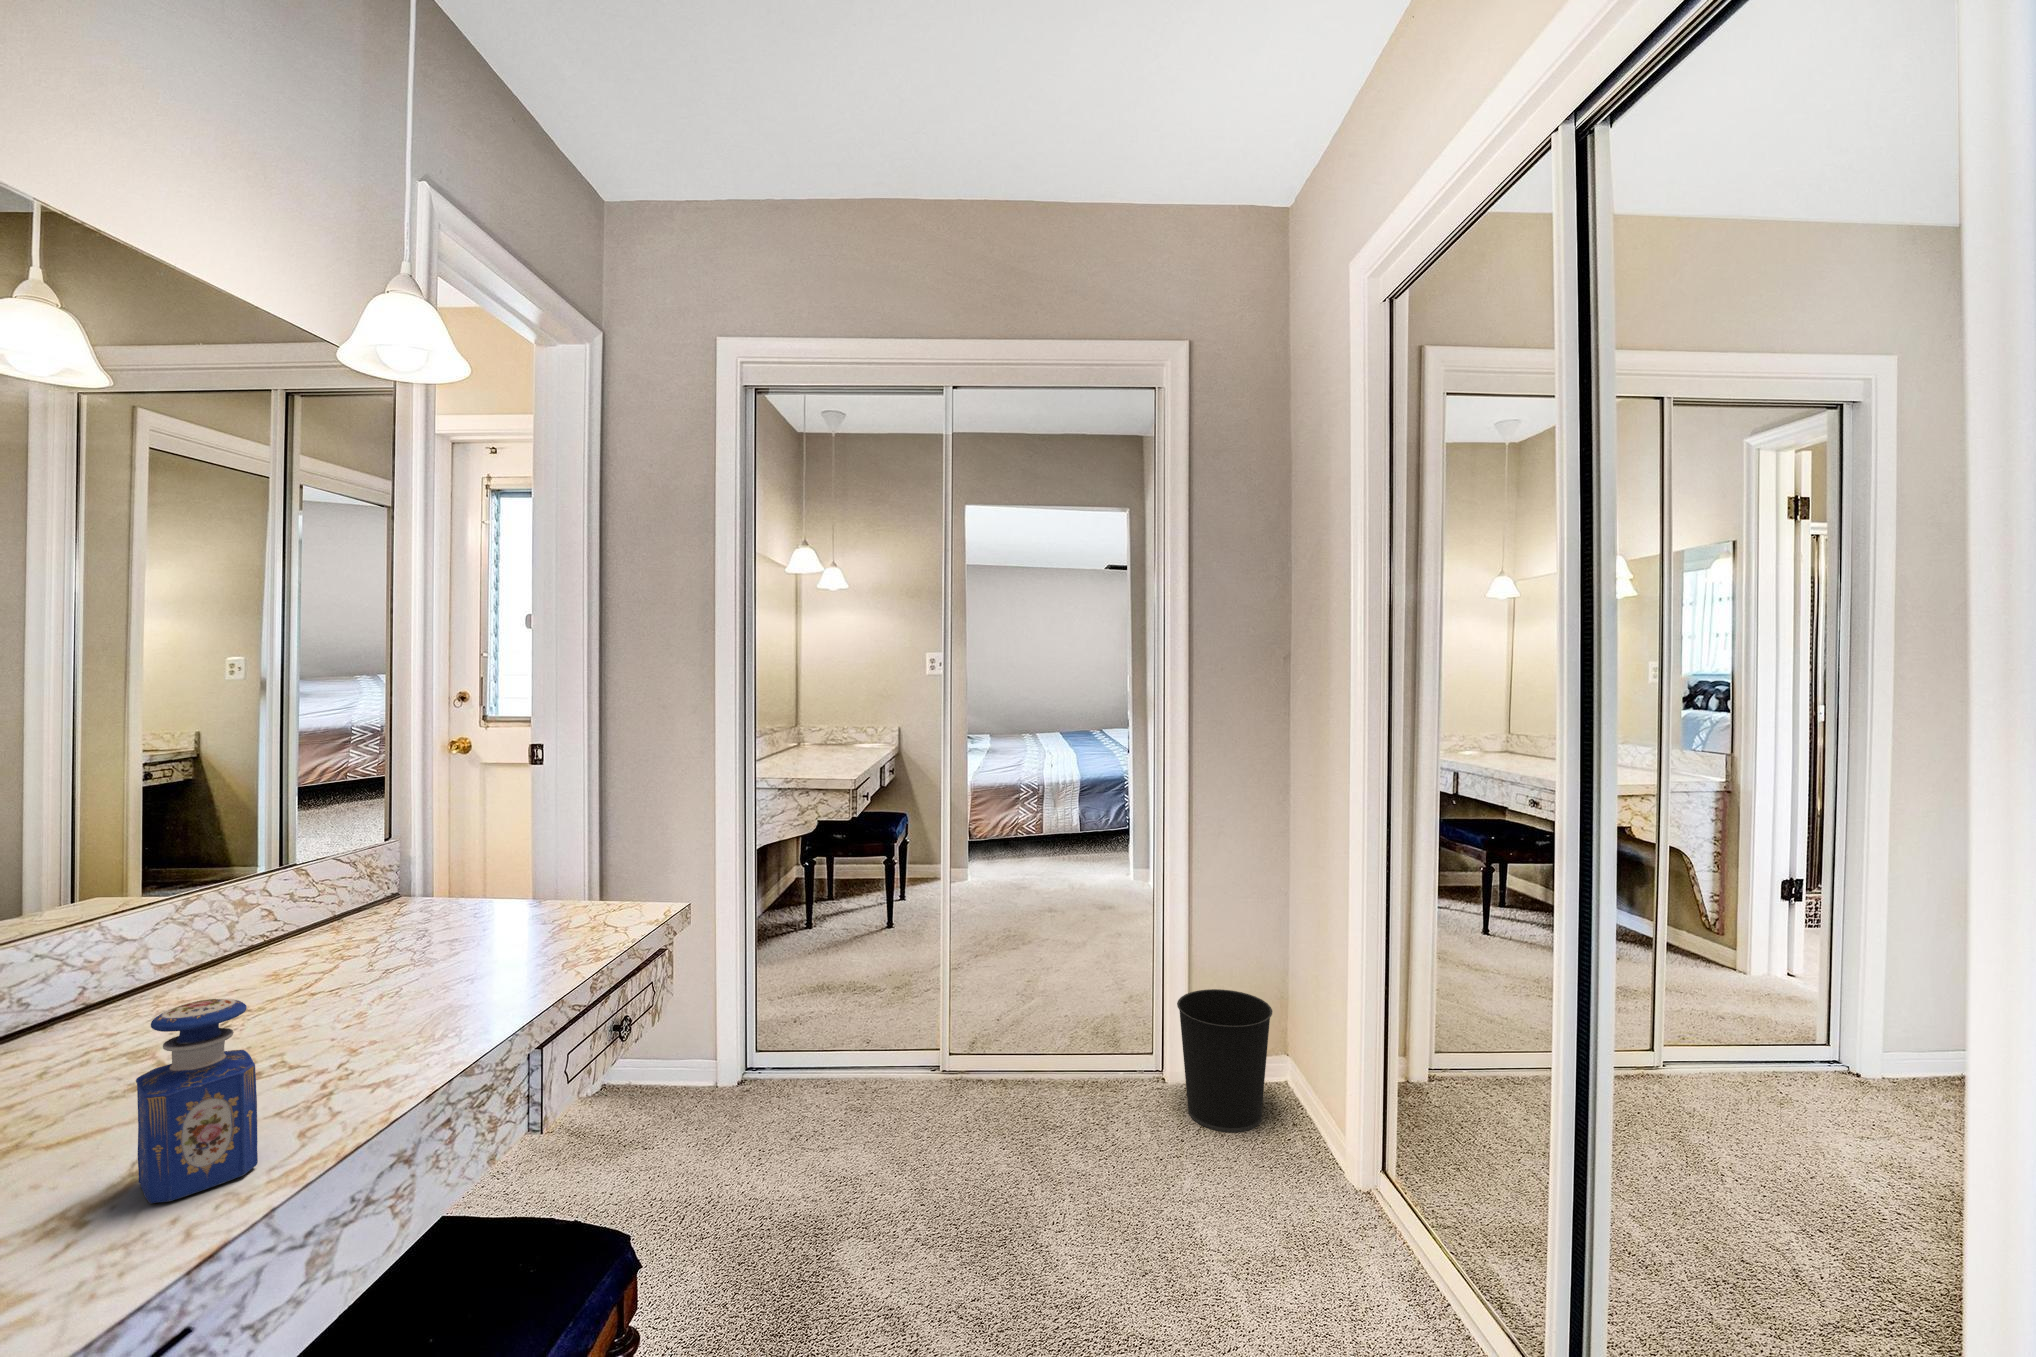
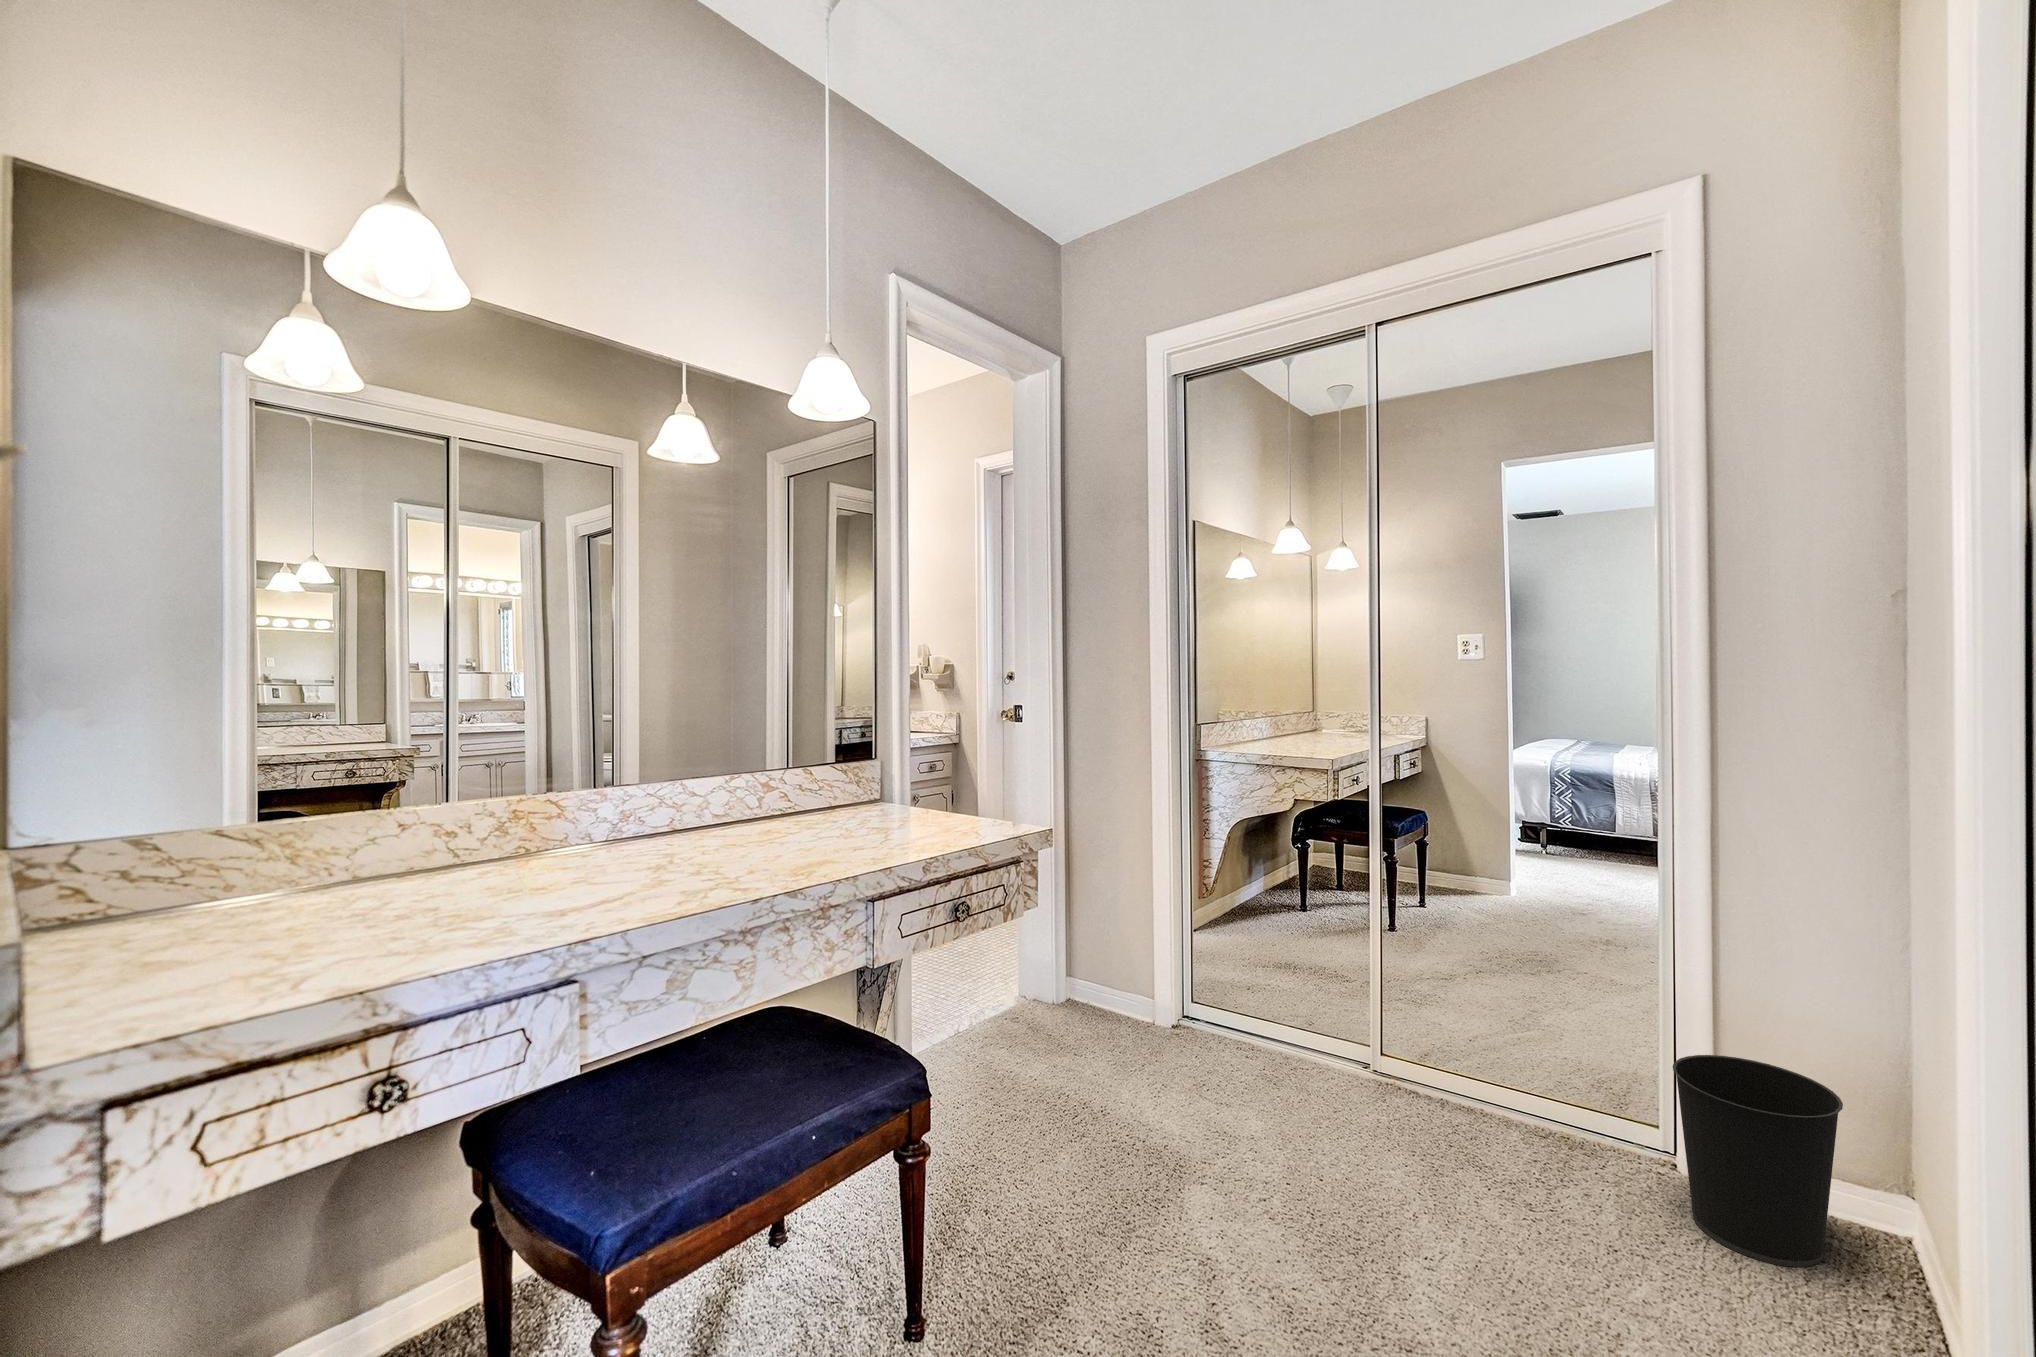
perfume bottle: present [136,999,258,1204] -> none [587,803,648,915]

